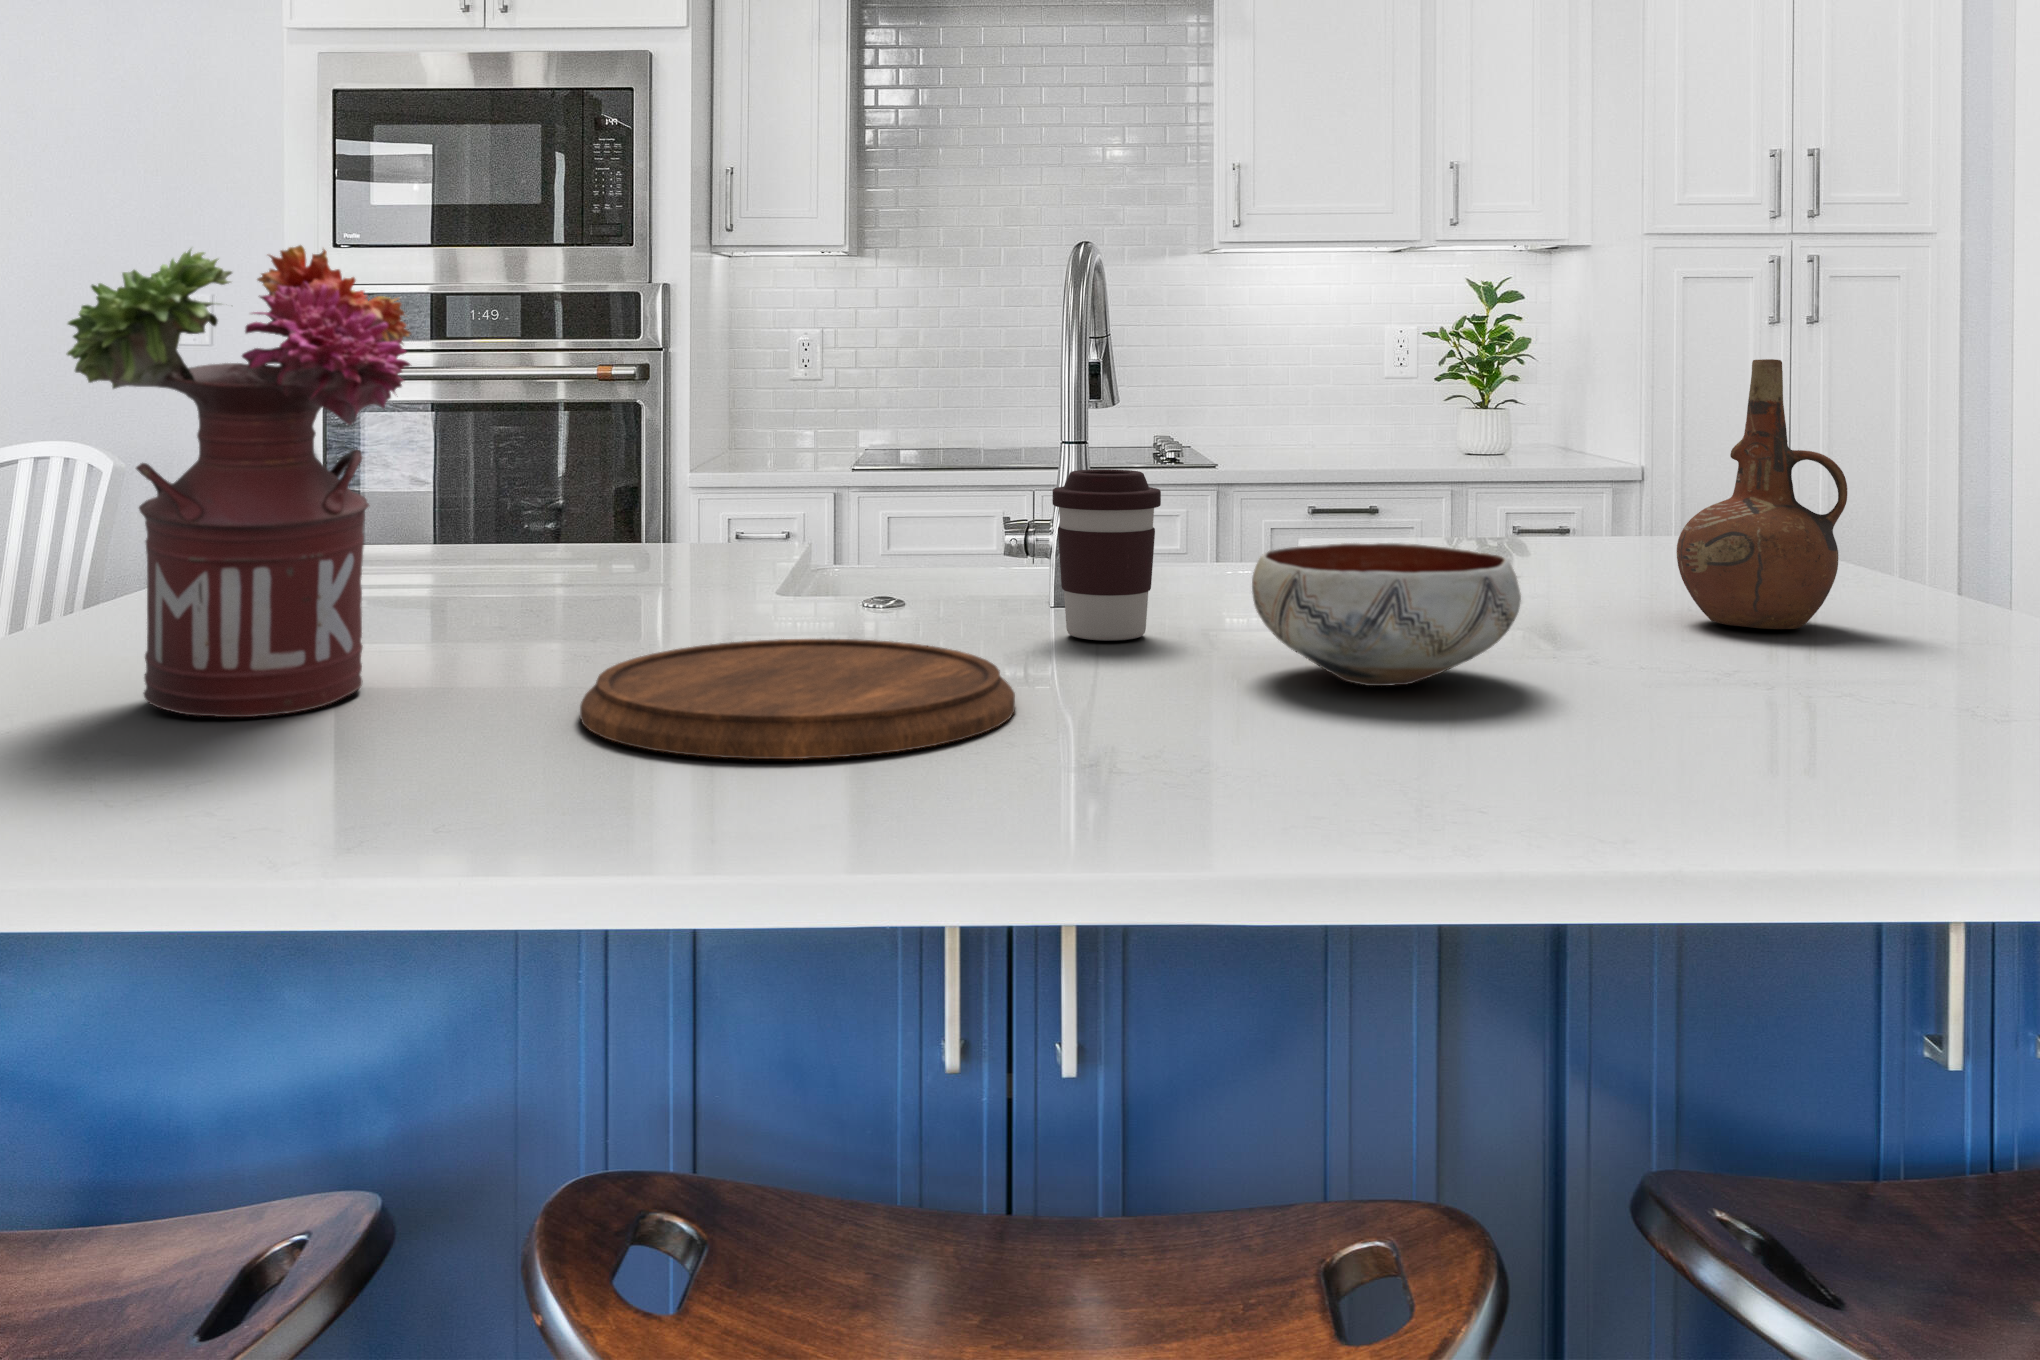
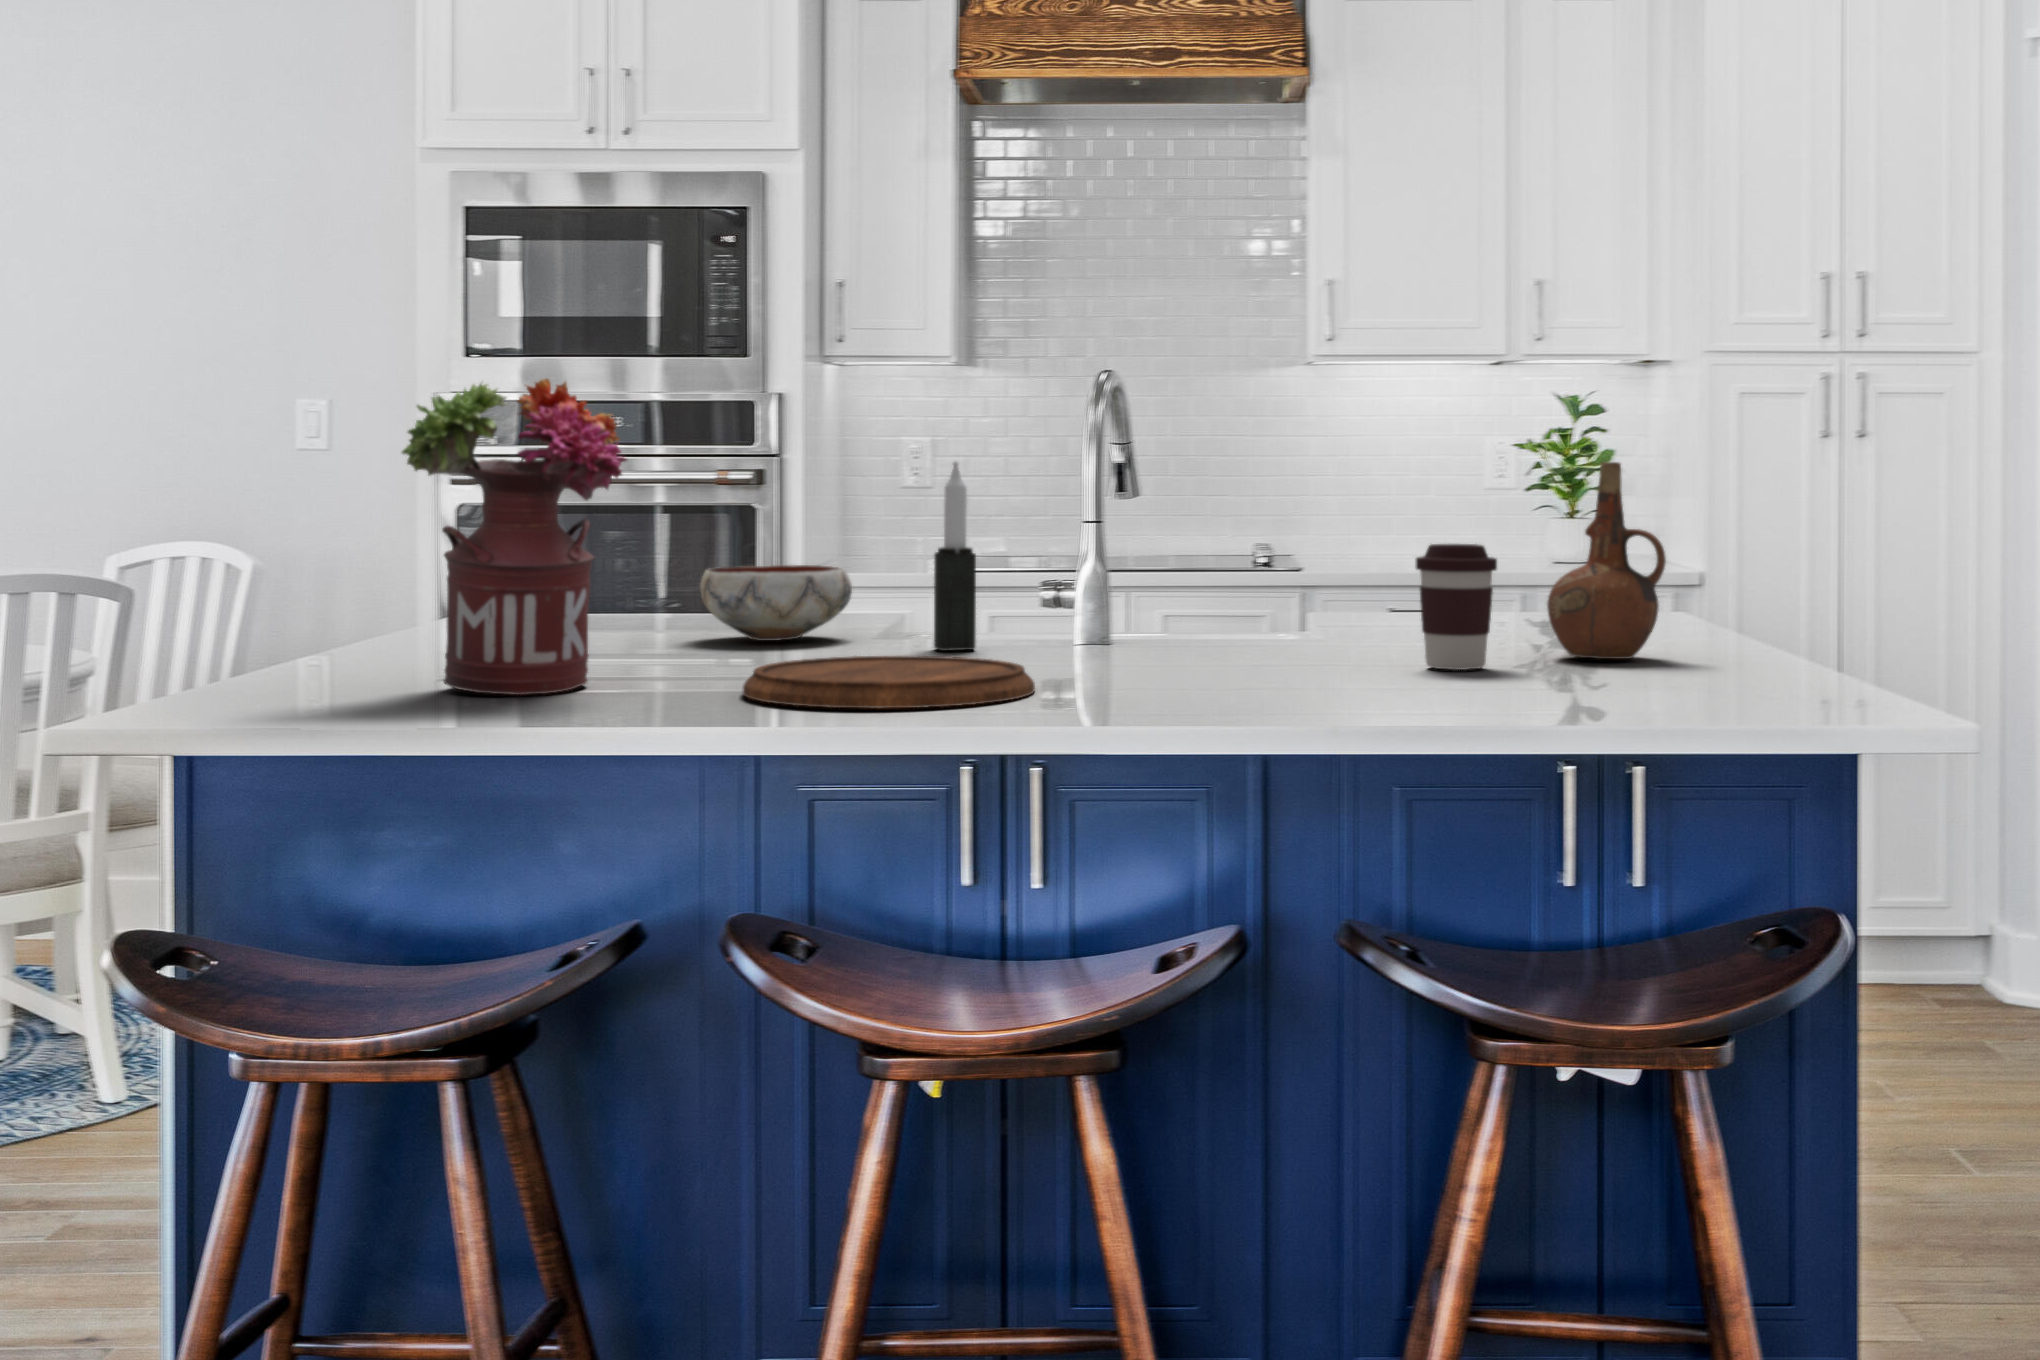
candle: none [850,360,905,609] -> present [934,461,976,651]
coffee cup: present [1052,469,1161,641] -> present [1416,544,1497,670]
bowl: present [1252,543,1521,686] -> present [700,565,852,641]

